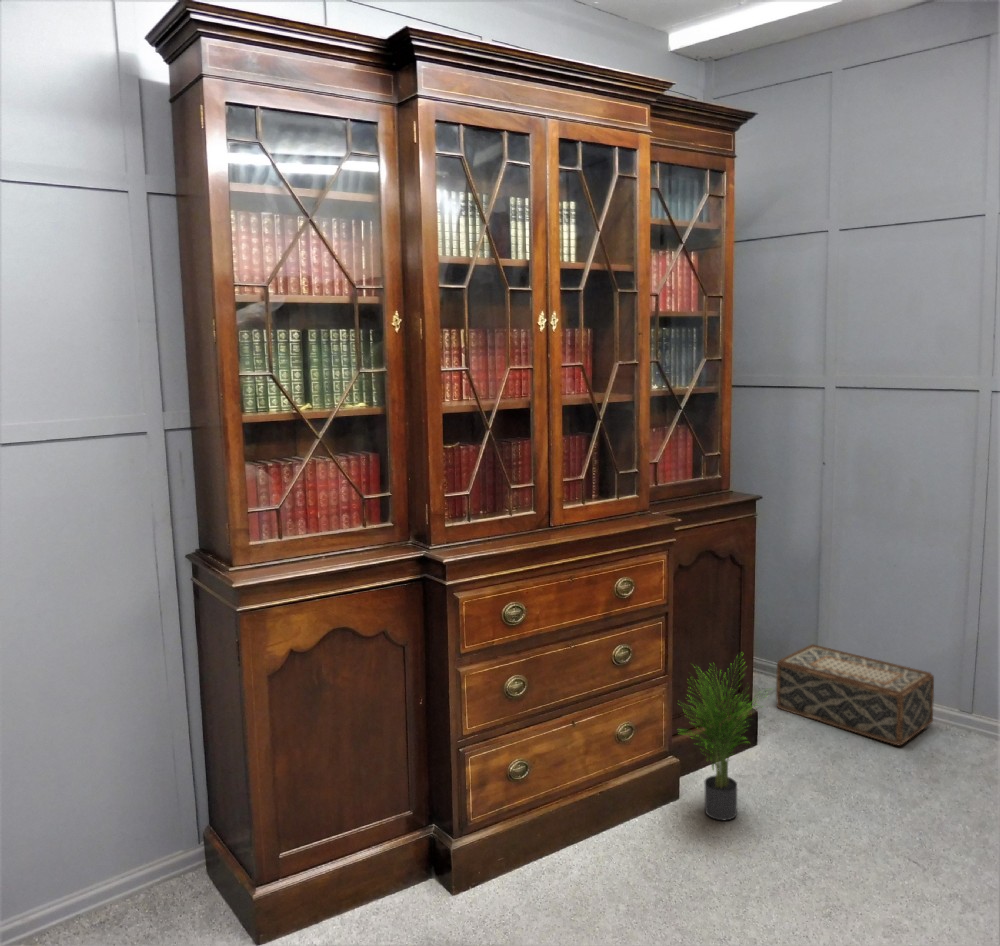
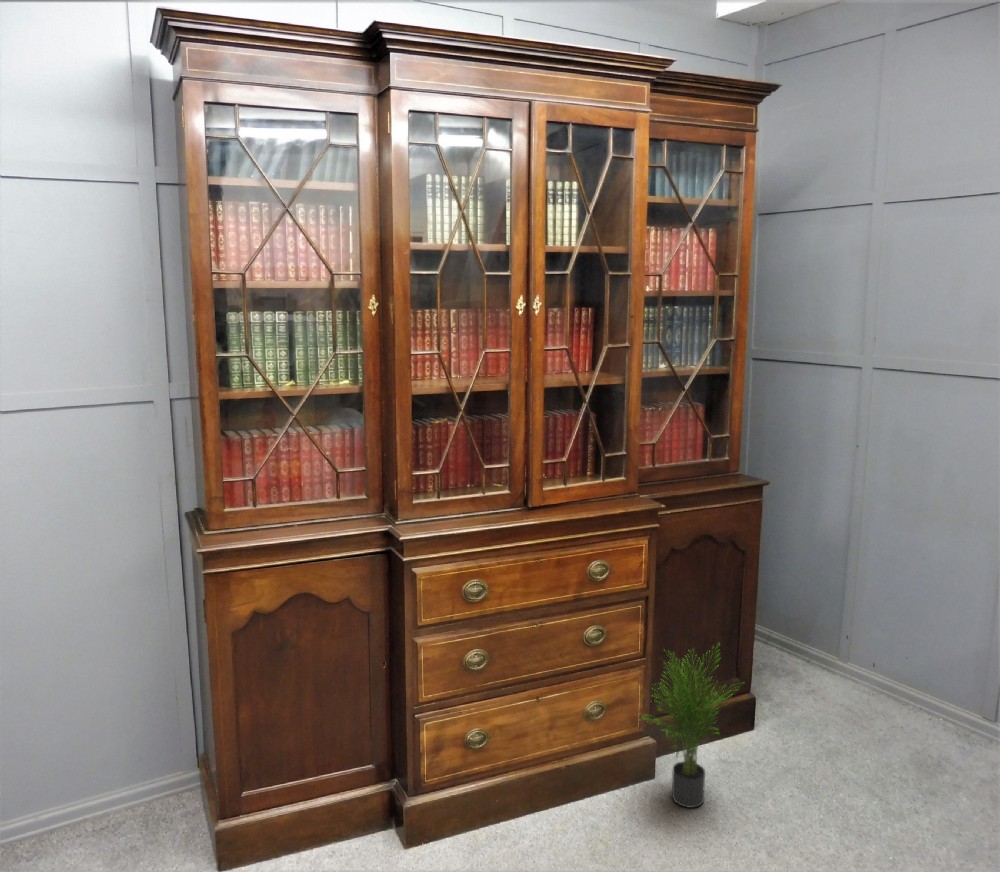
woven basket: present [776,644,934,746] -> none [784,631,949,748]

